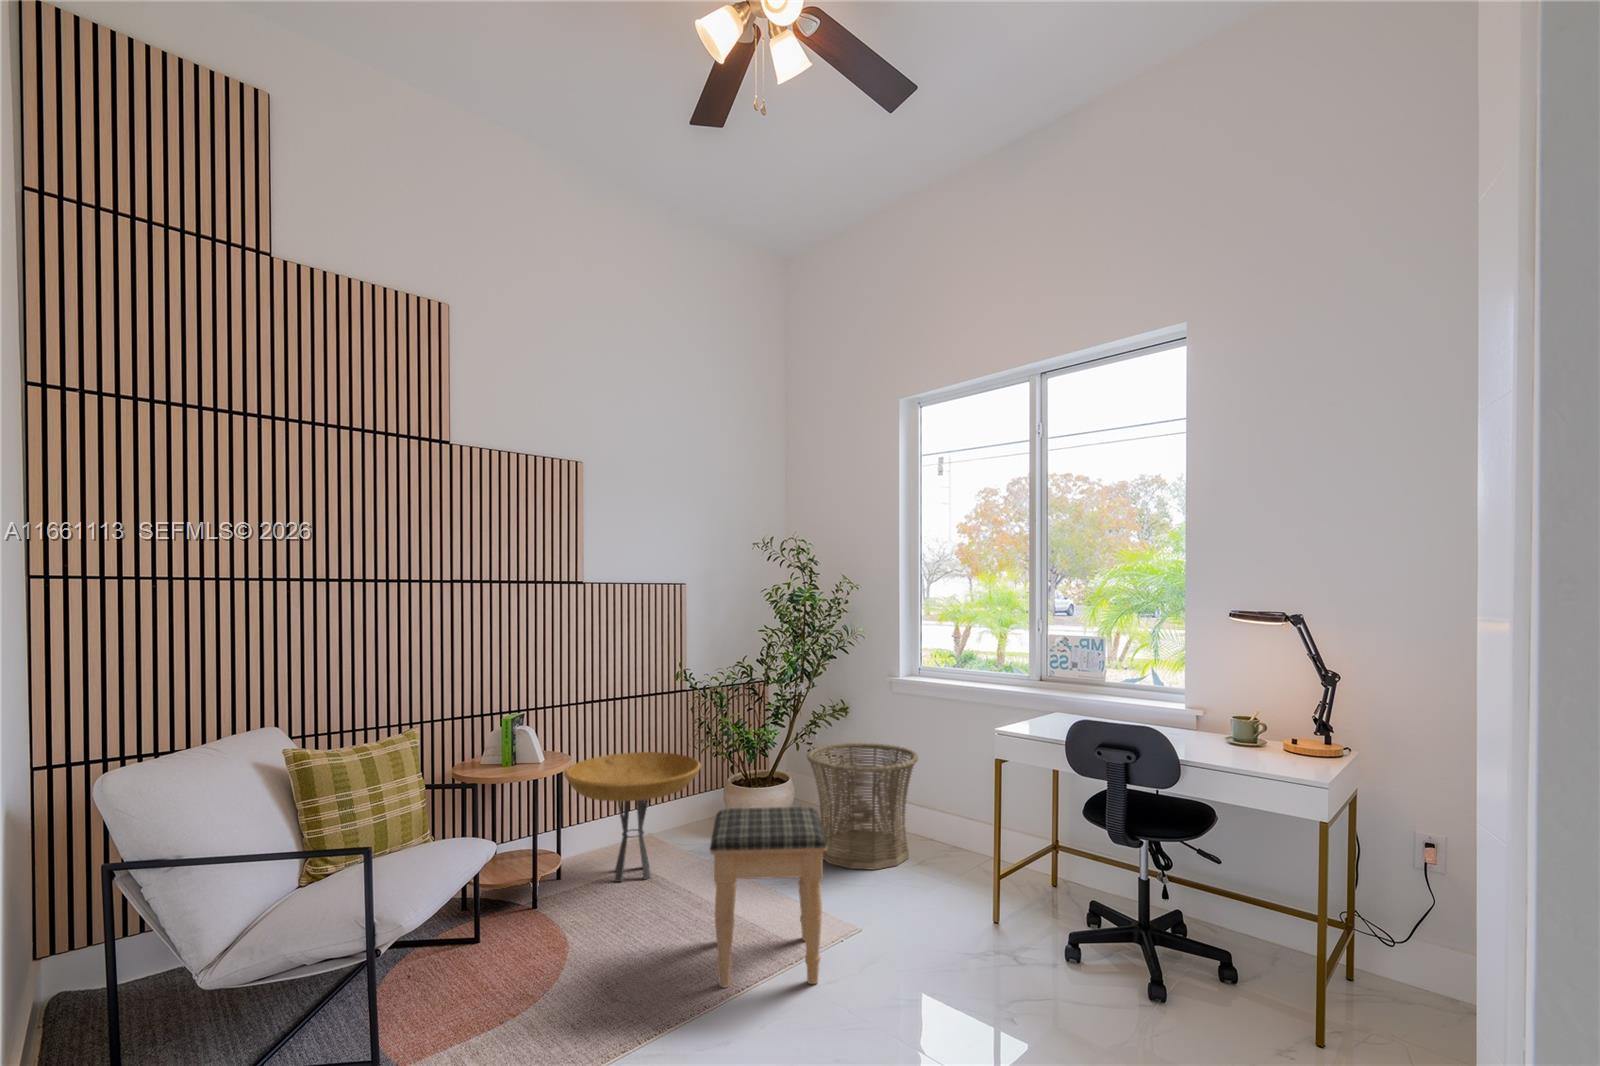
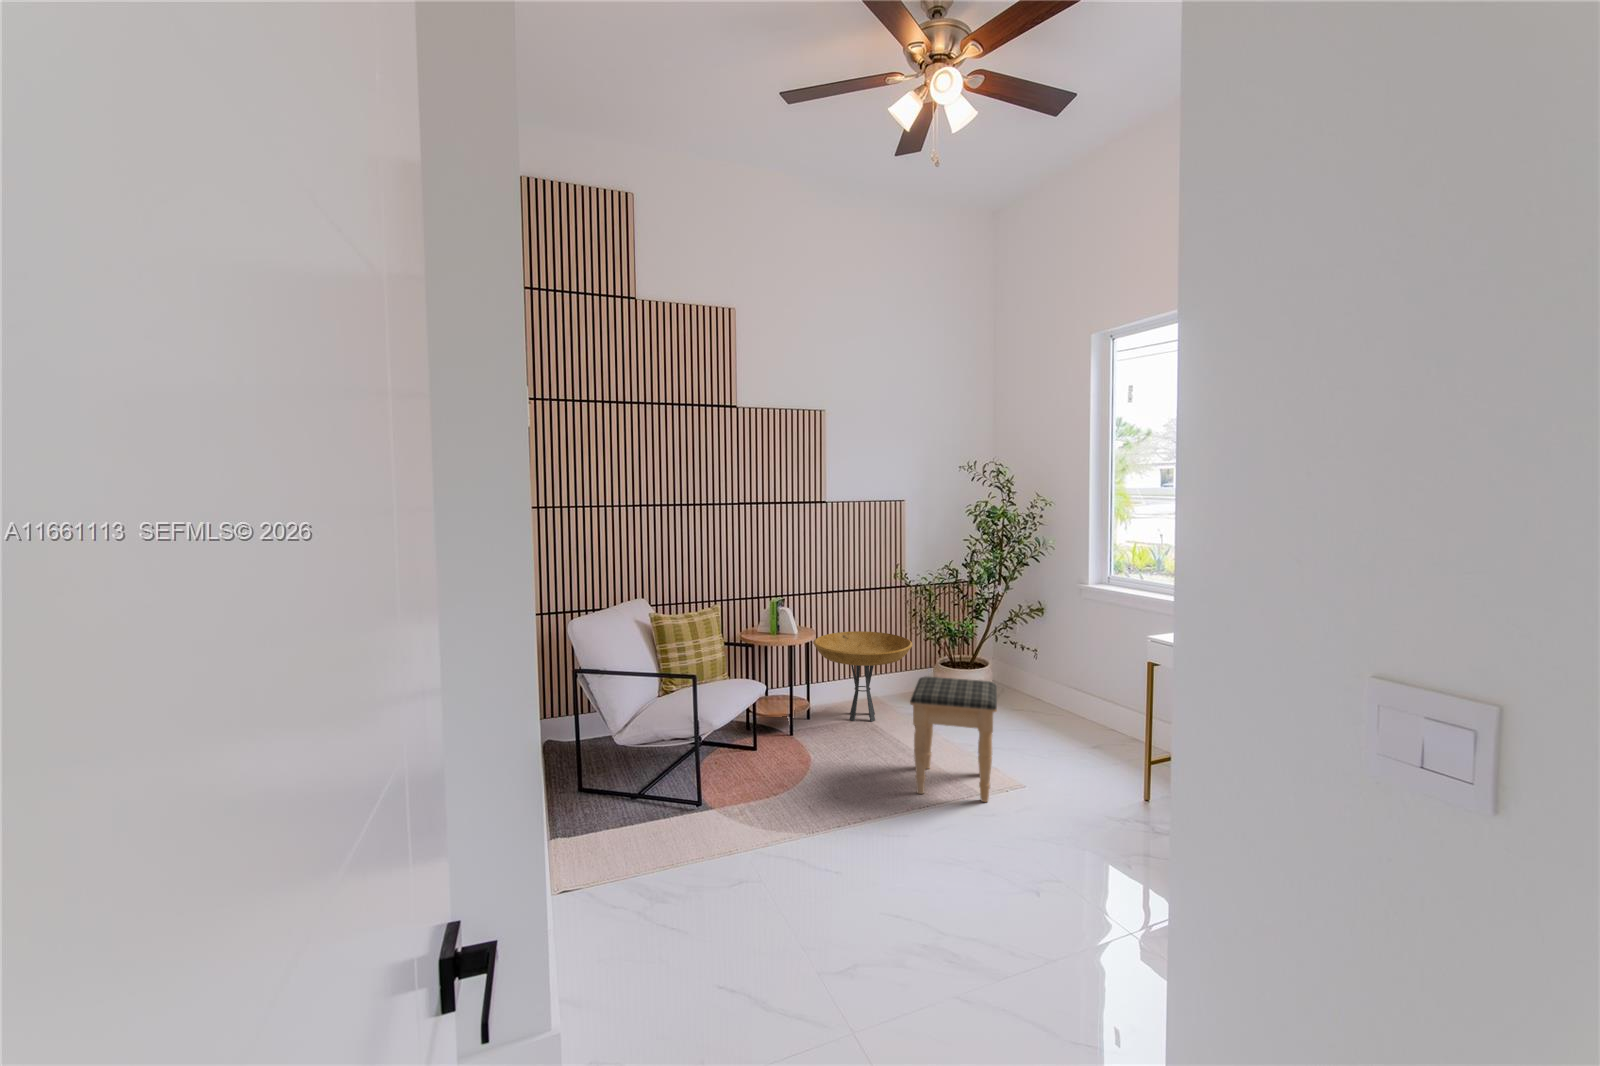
basket: present [807,743,918,870] -> none [999,637,1096,737]

